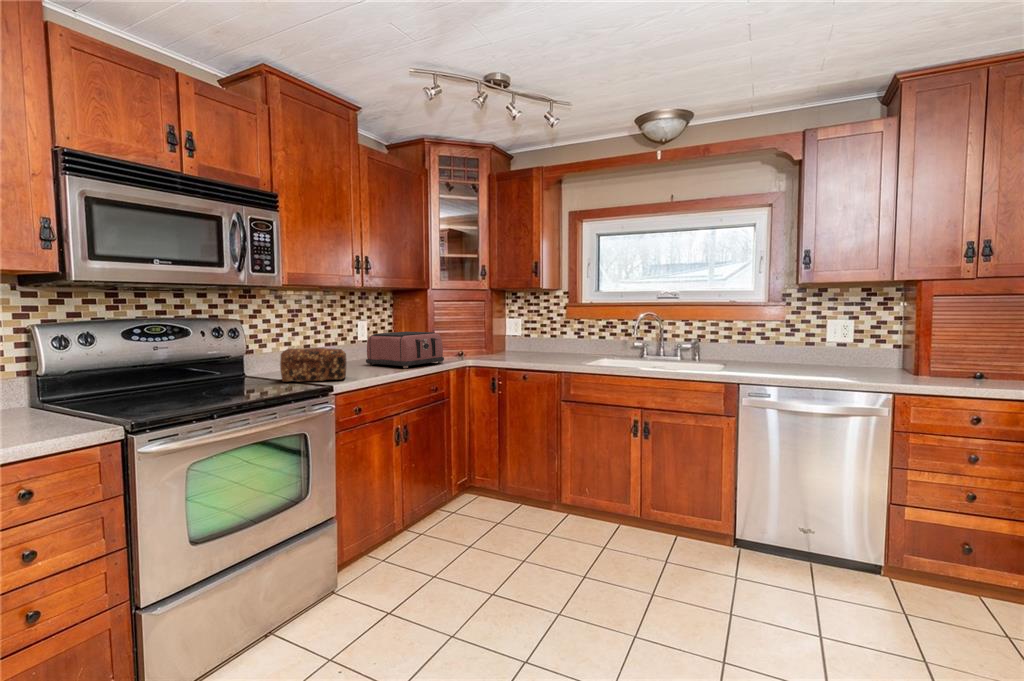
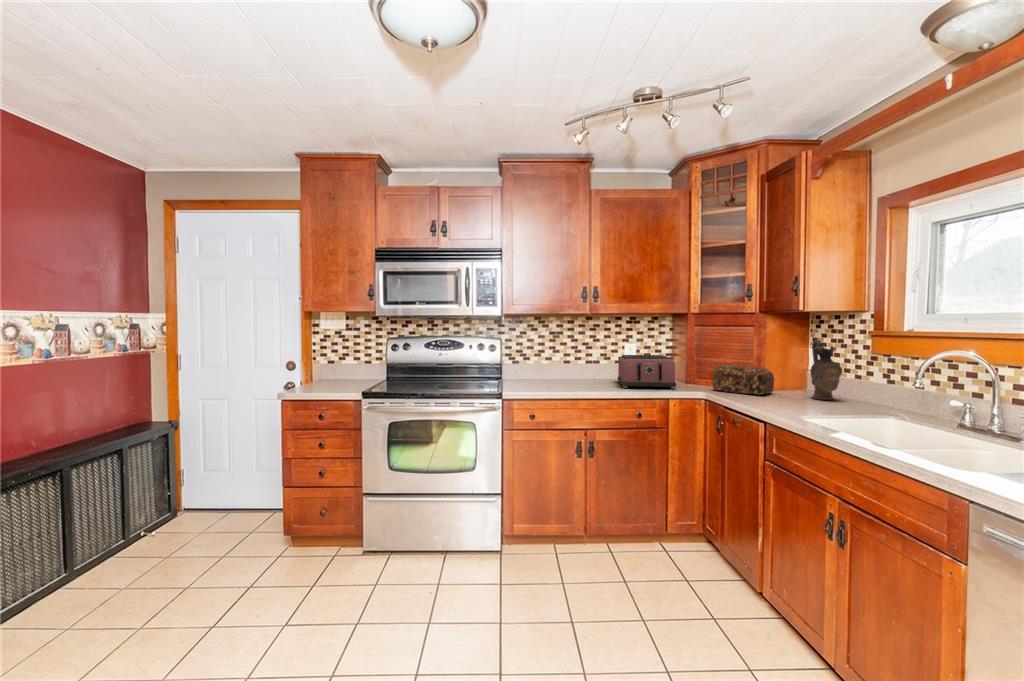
ceramic pitcher: none [528,310,554,356] -> present [811,339,842,400]
bread loaf: present [280,348,347,382] -> present [712,364,774,395]

